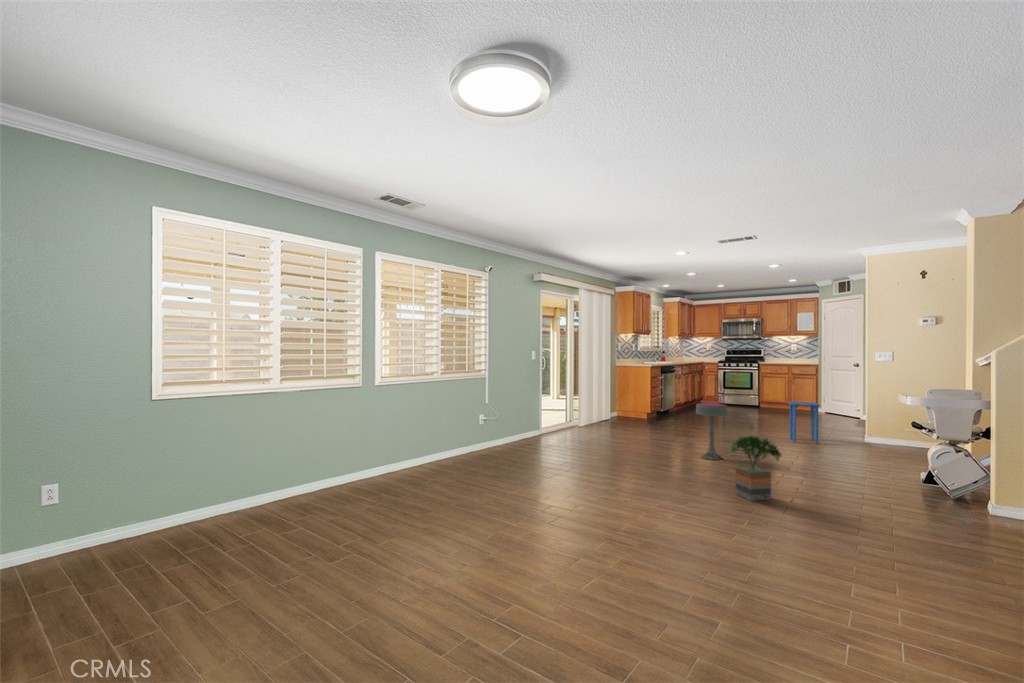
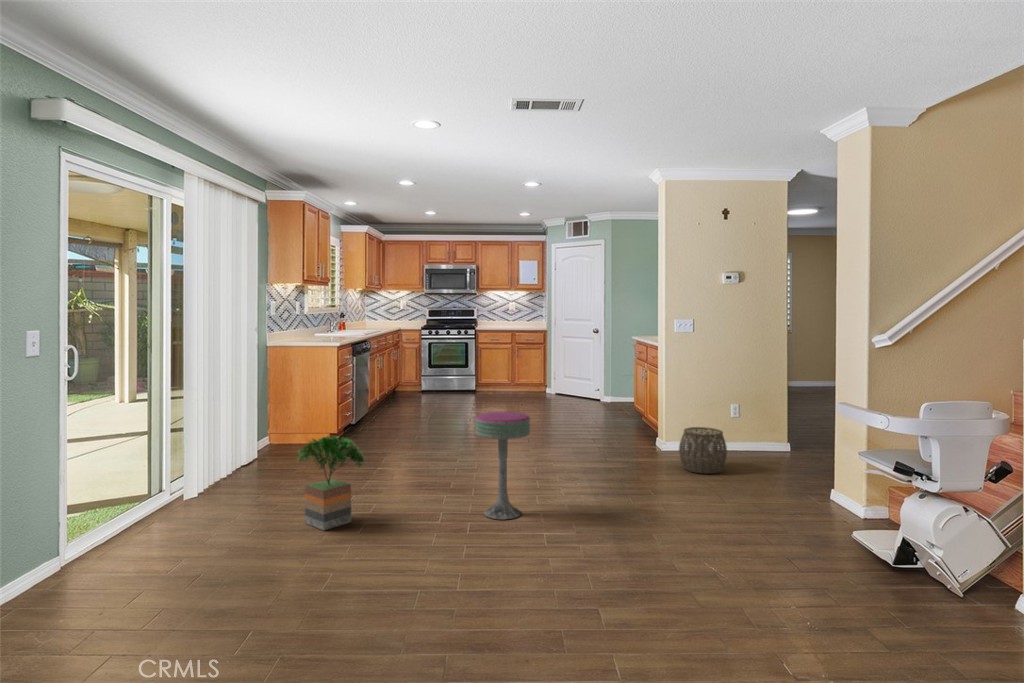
side table: present [788,401,820,444] -> none [562,389,609,452]
woven basket: none [862,431,904,463] -> present [679,427,727,474]
potted tree: present [731,436,781,501] -> present [298,436,364,530]

